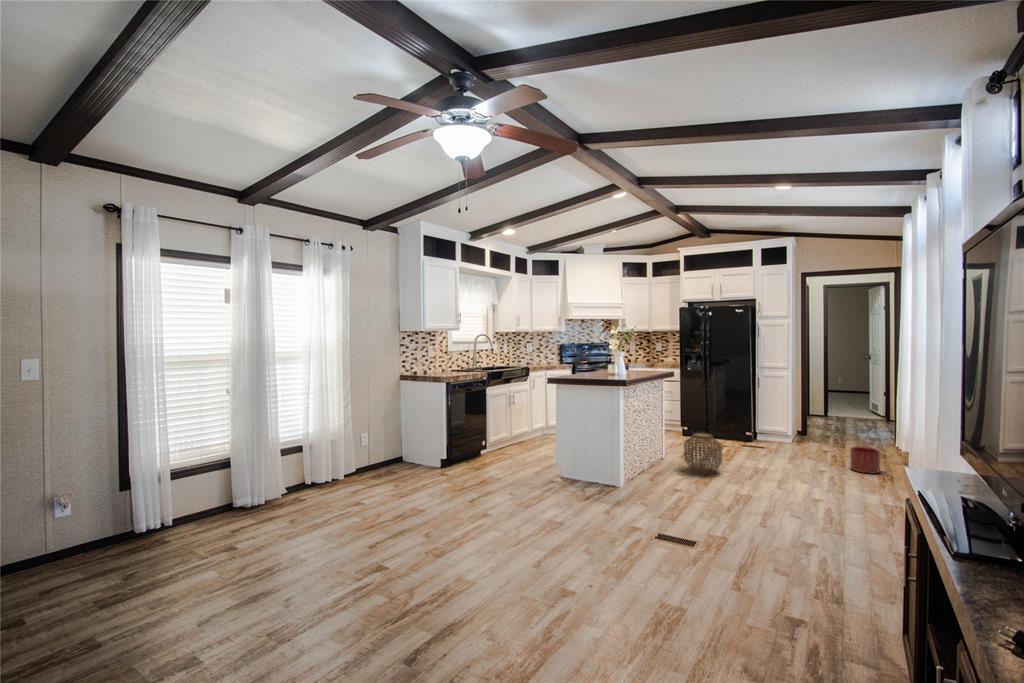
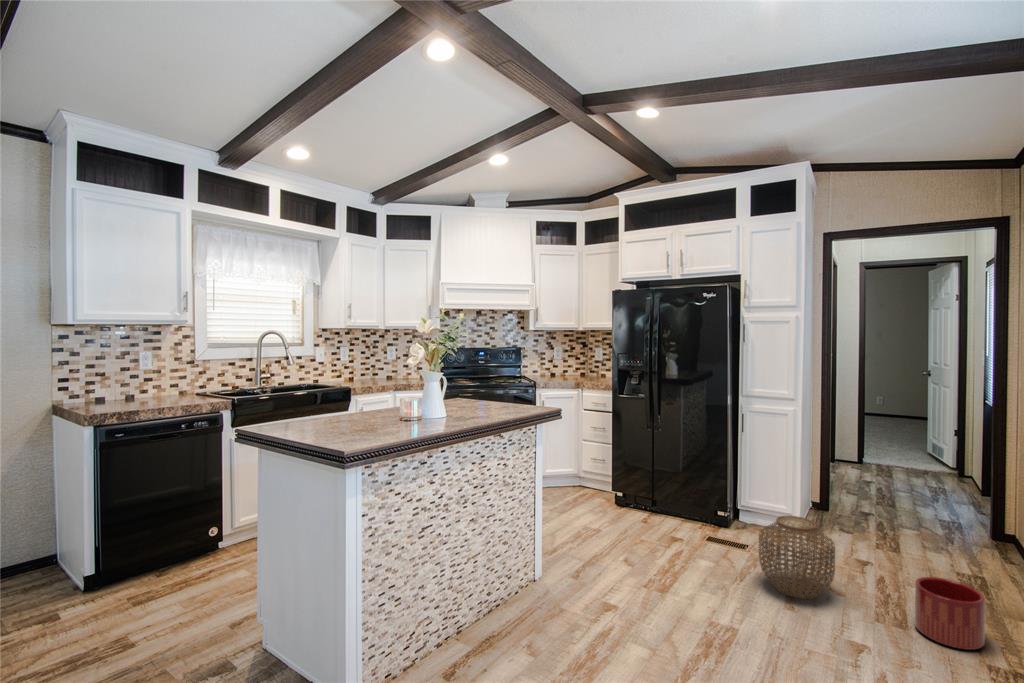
woven basket: present [684,433,722,474] -> present [759,516,835,599]

